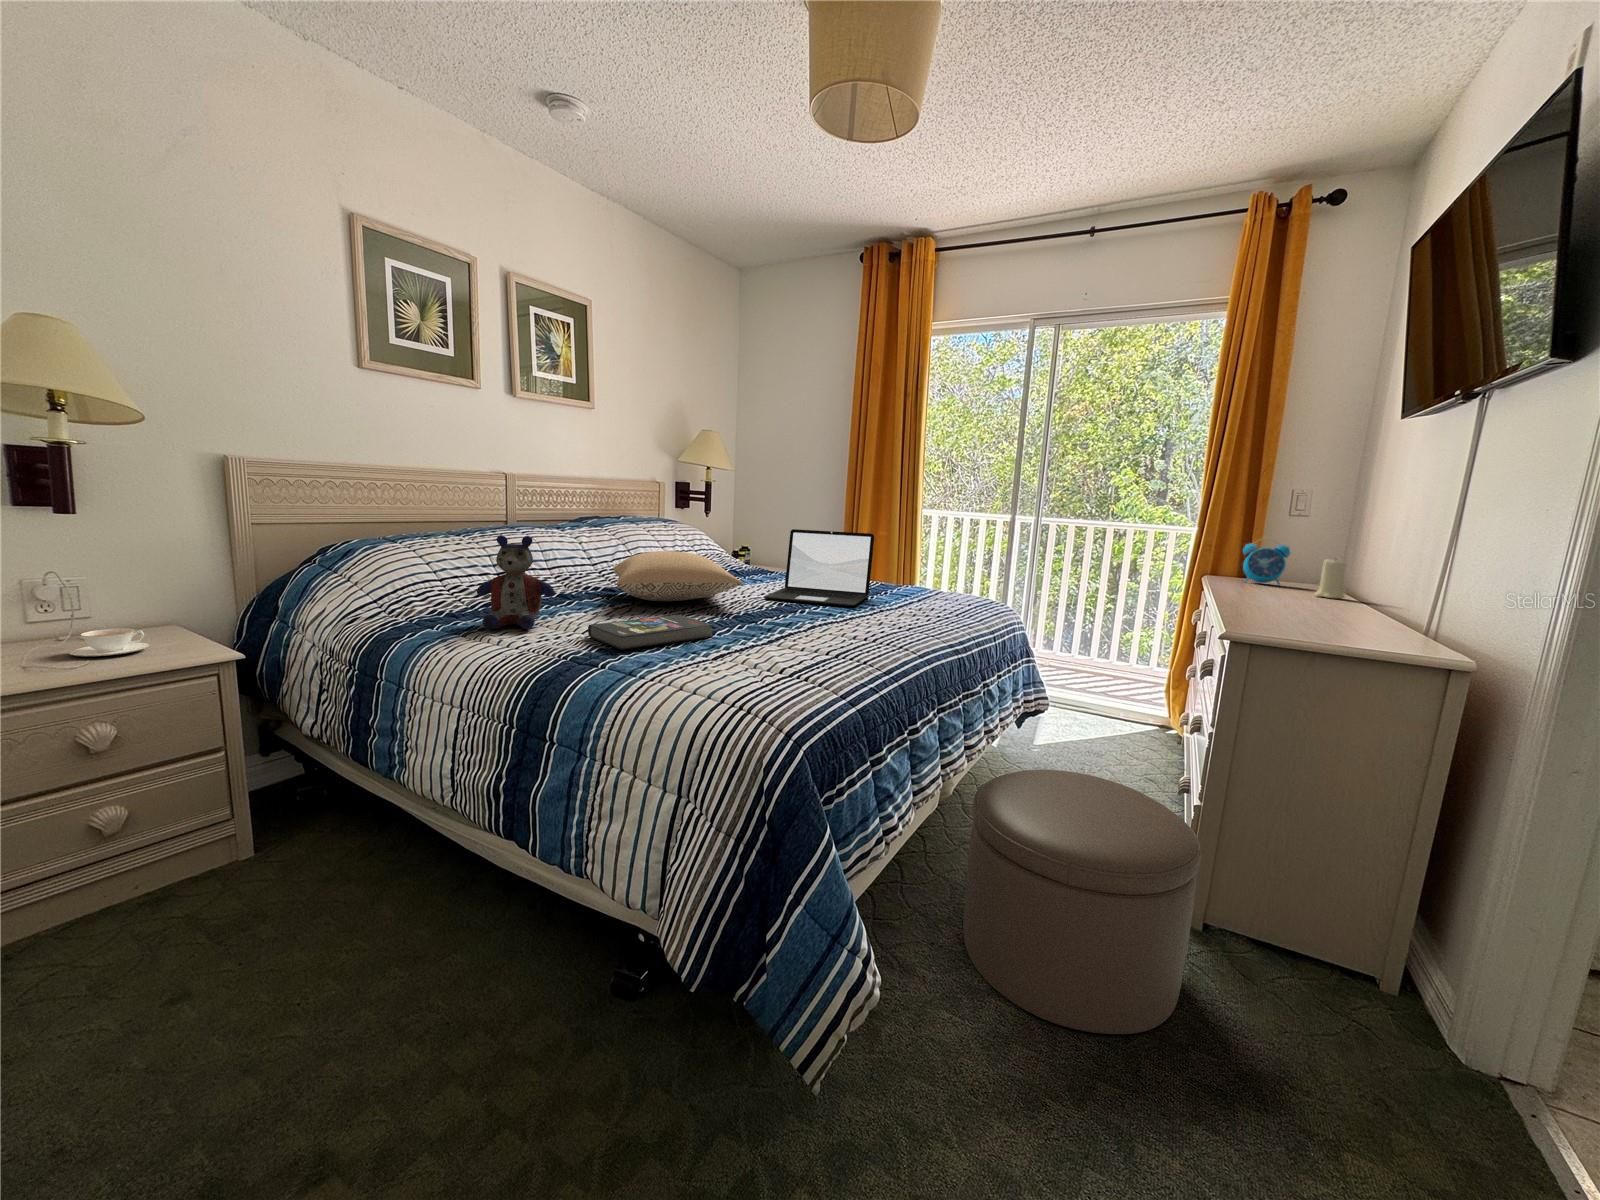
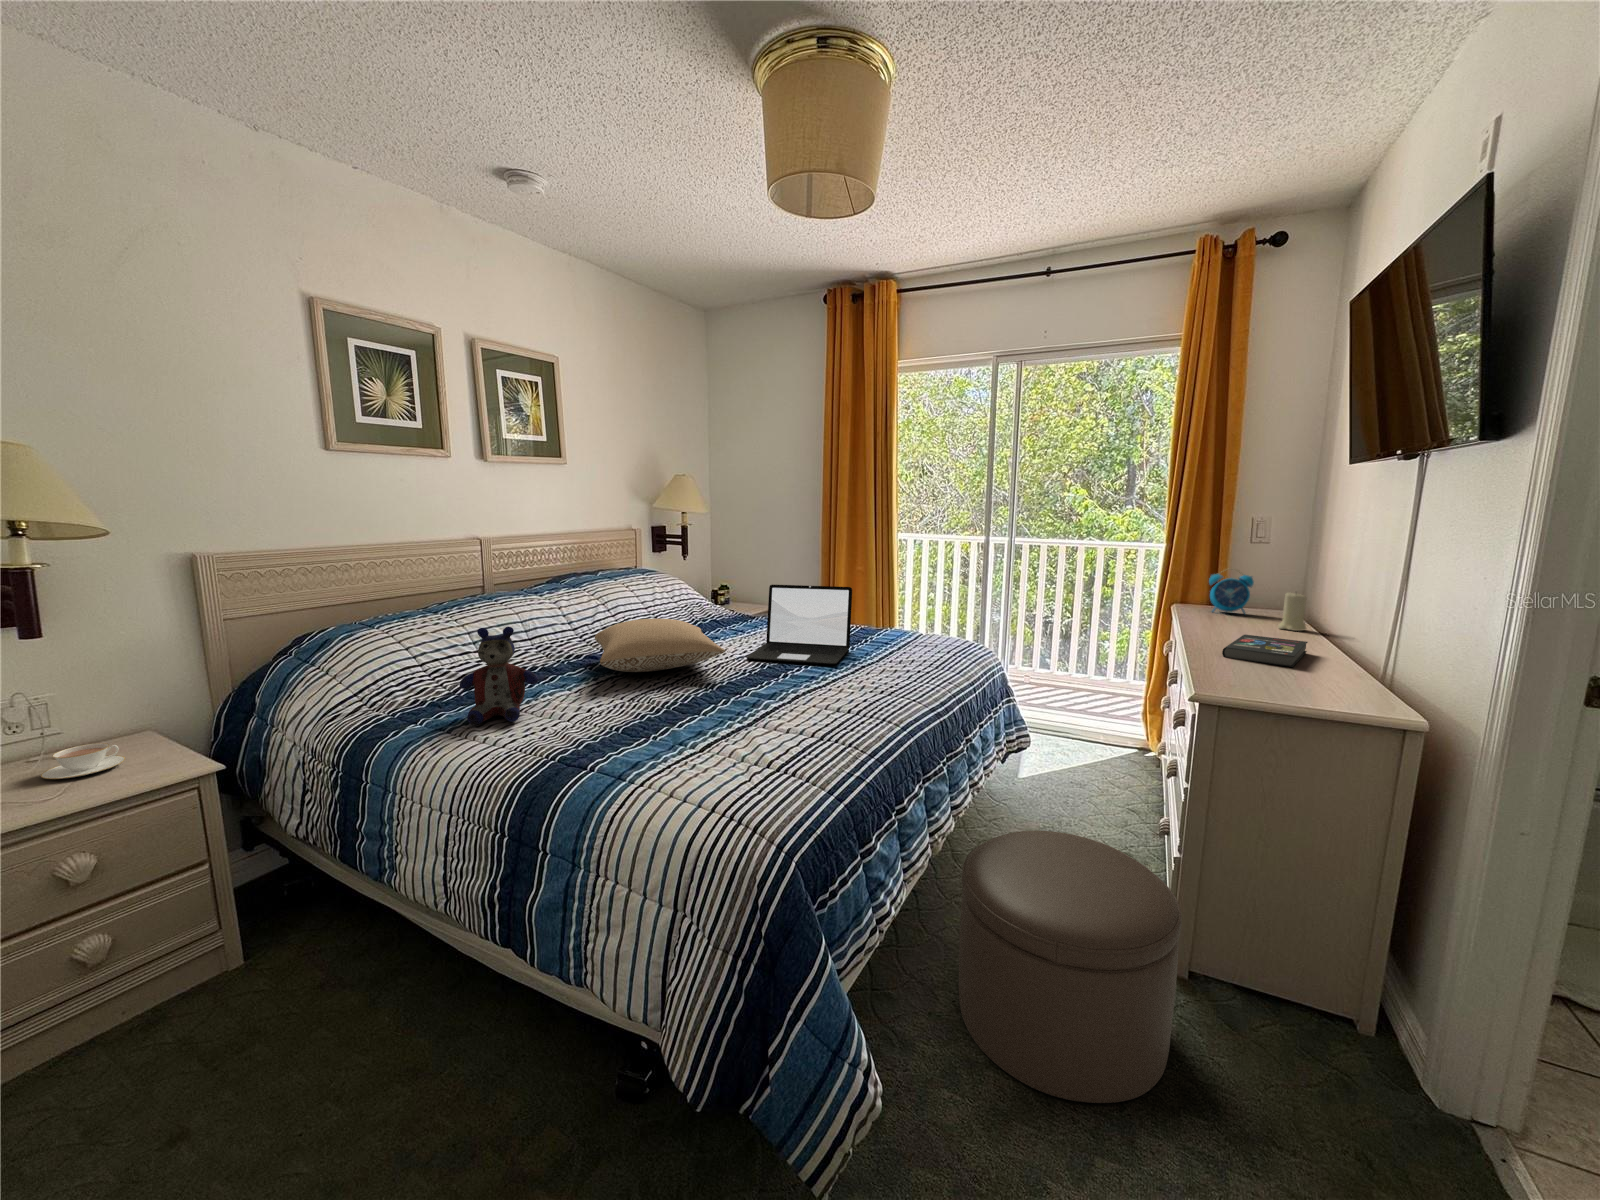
book: present [588,615,713,650] -> present [1222,635,1308,667]

